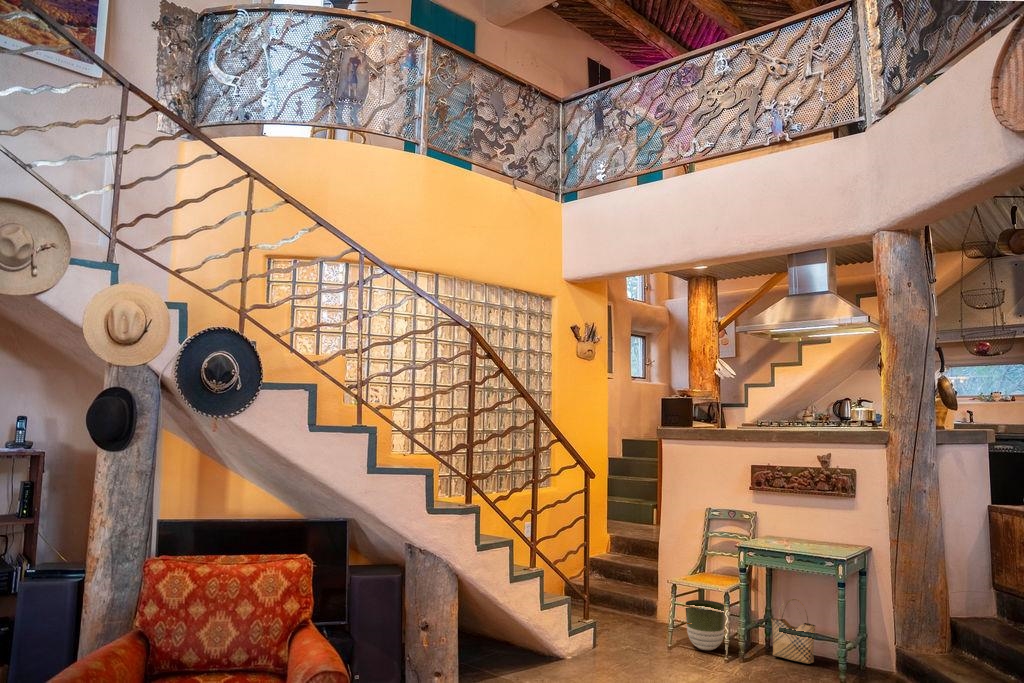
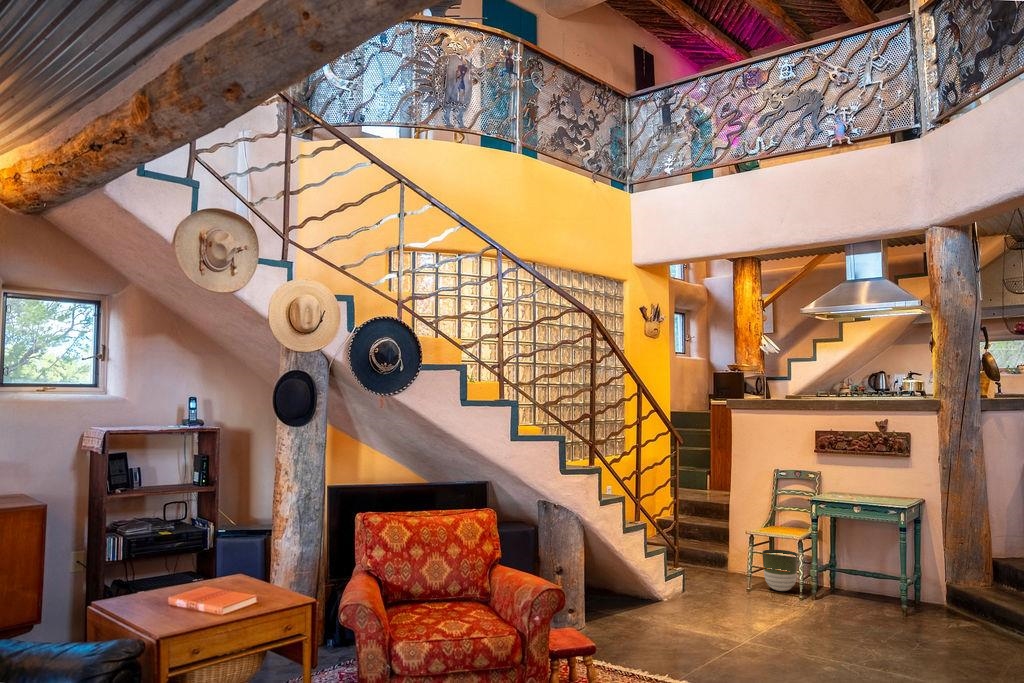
woven basket: present [771,599,816,664] -> none [837,546,877,598]

